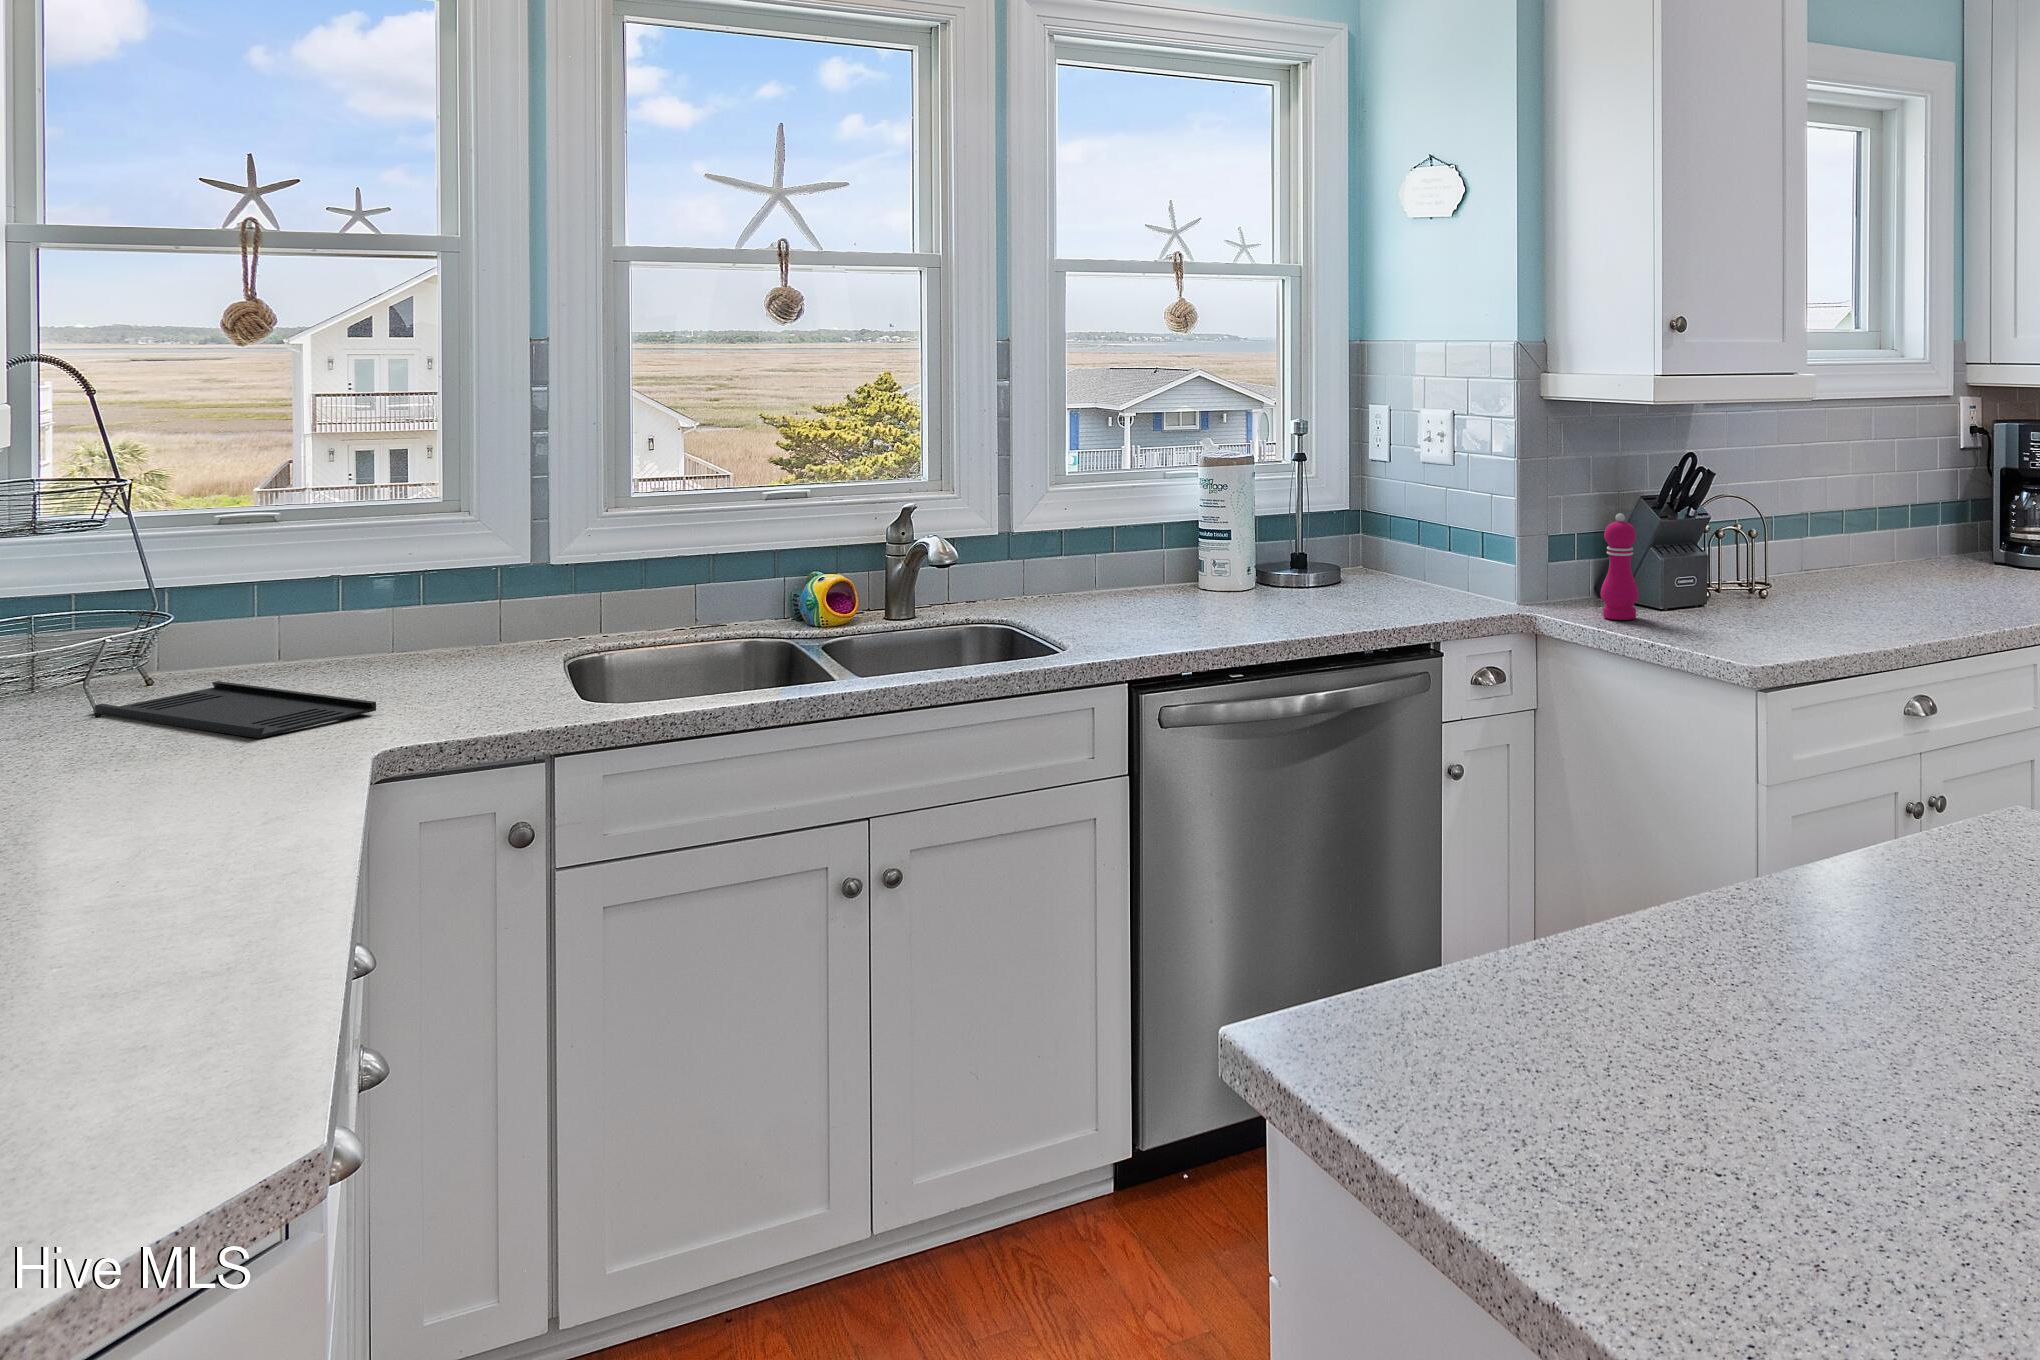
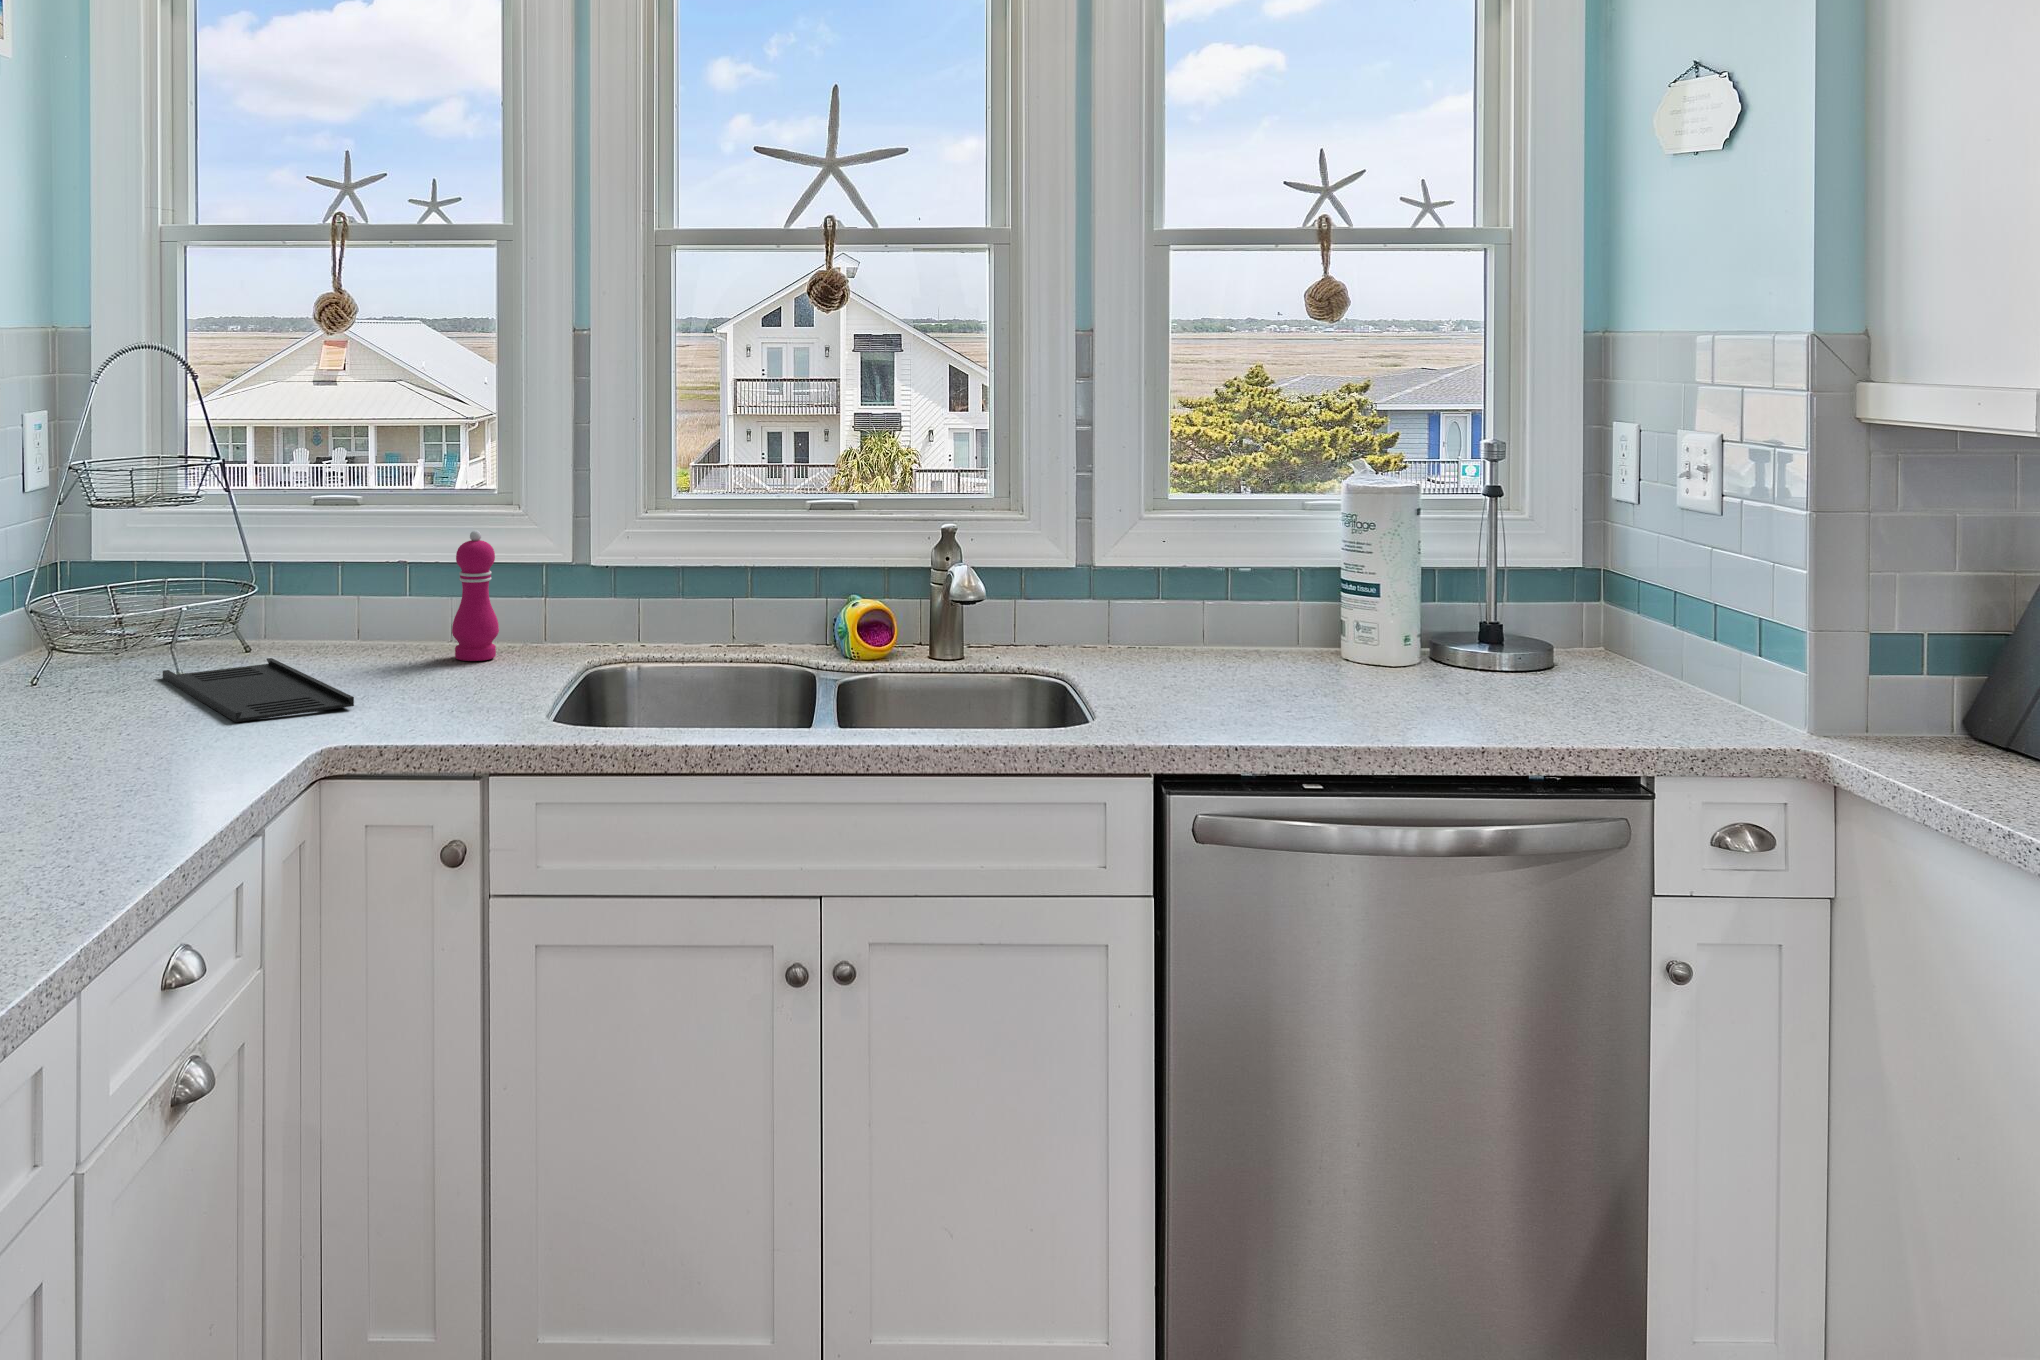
pepper mill: present [1601,513,1639,620] -> present [452,530,499,661]

